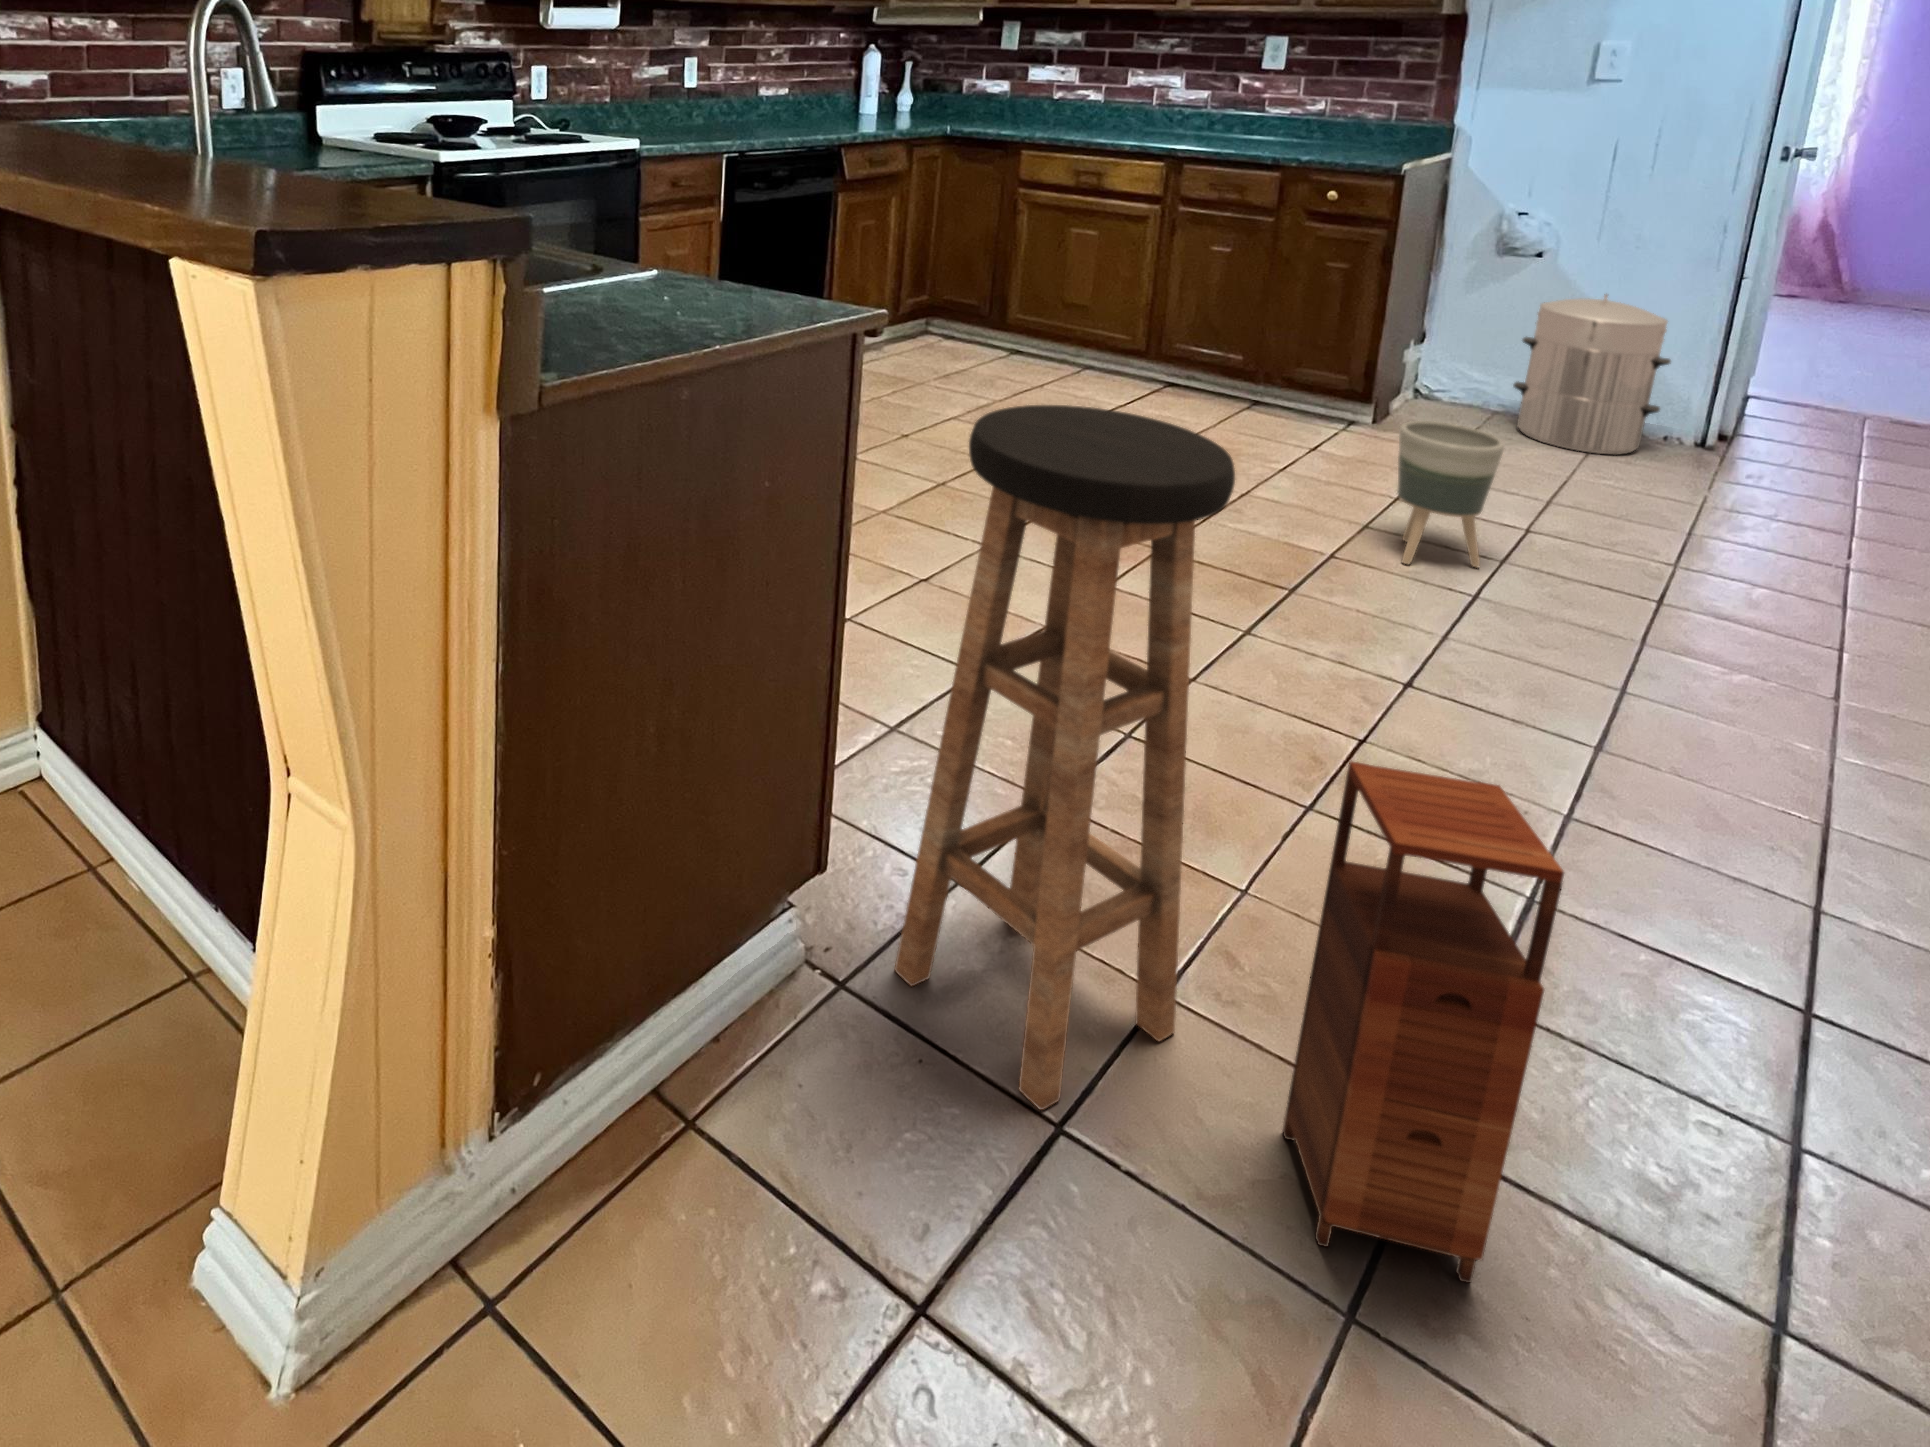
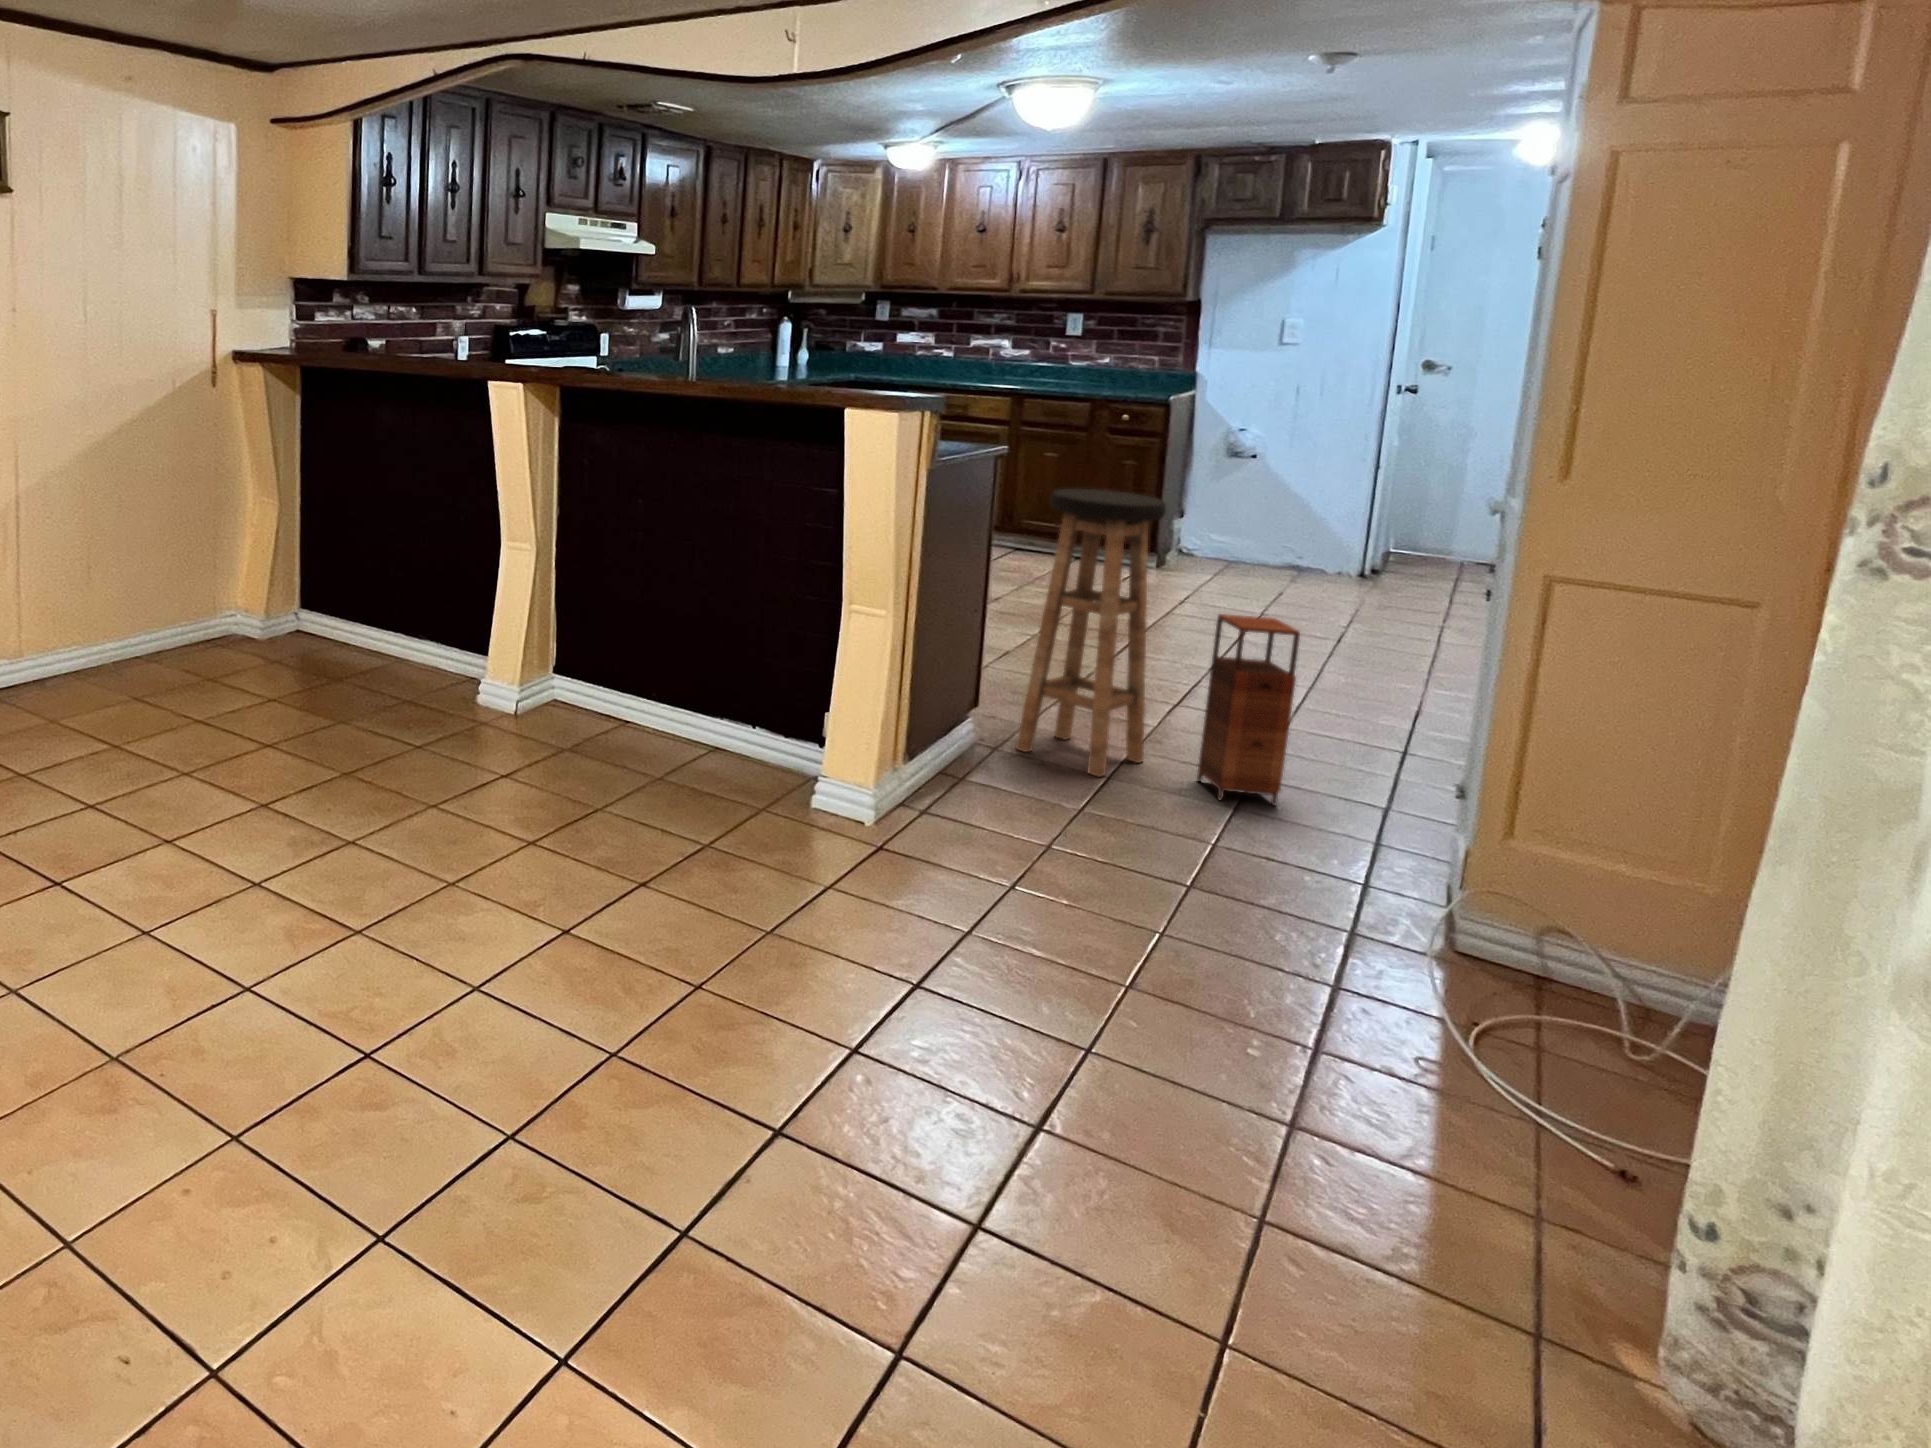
waste bin: present [1514,294,1671,455] -> none [1245,480,1340,583]
planter: present [1397,421,1505,567] -> none [1189,546,1250,630]

